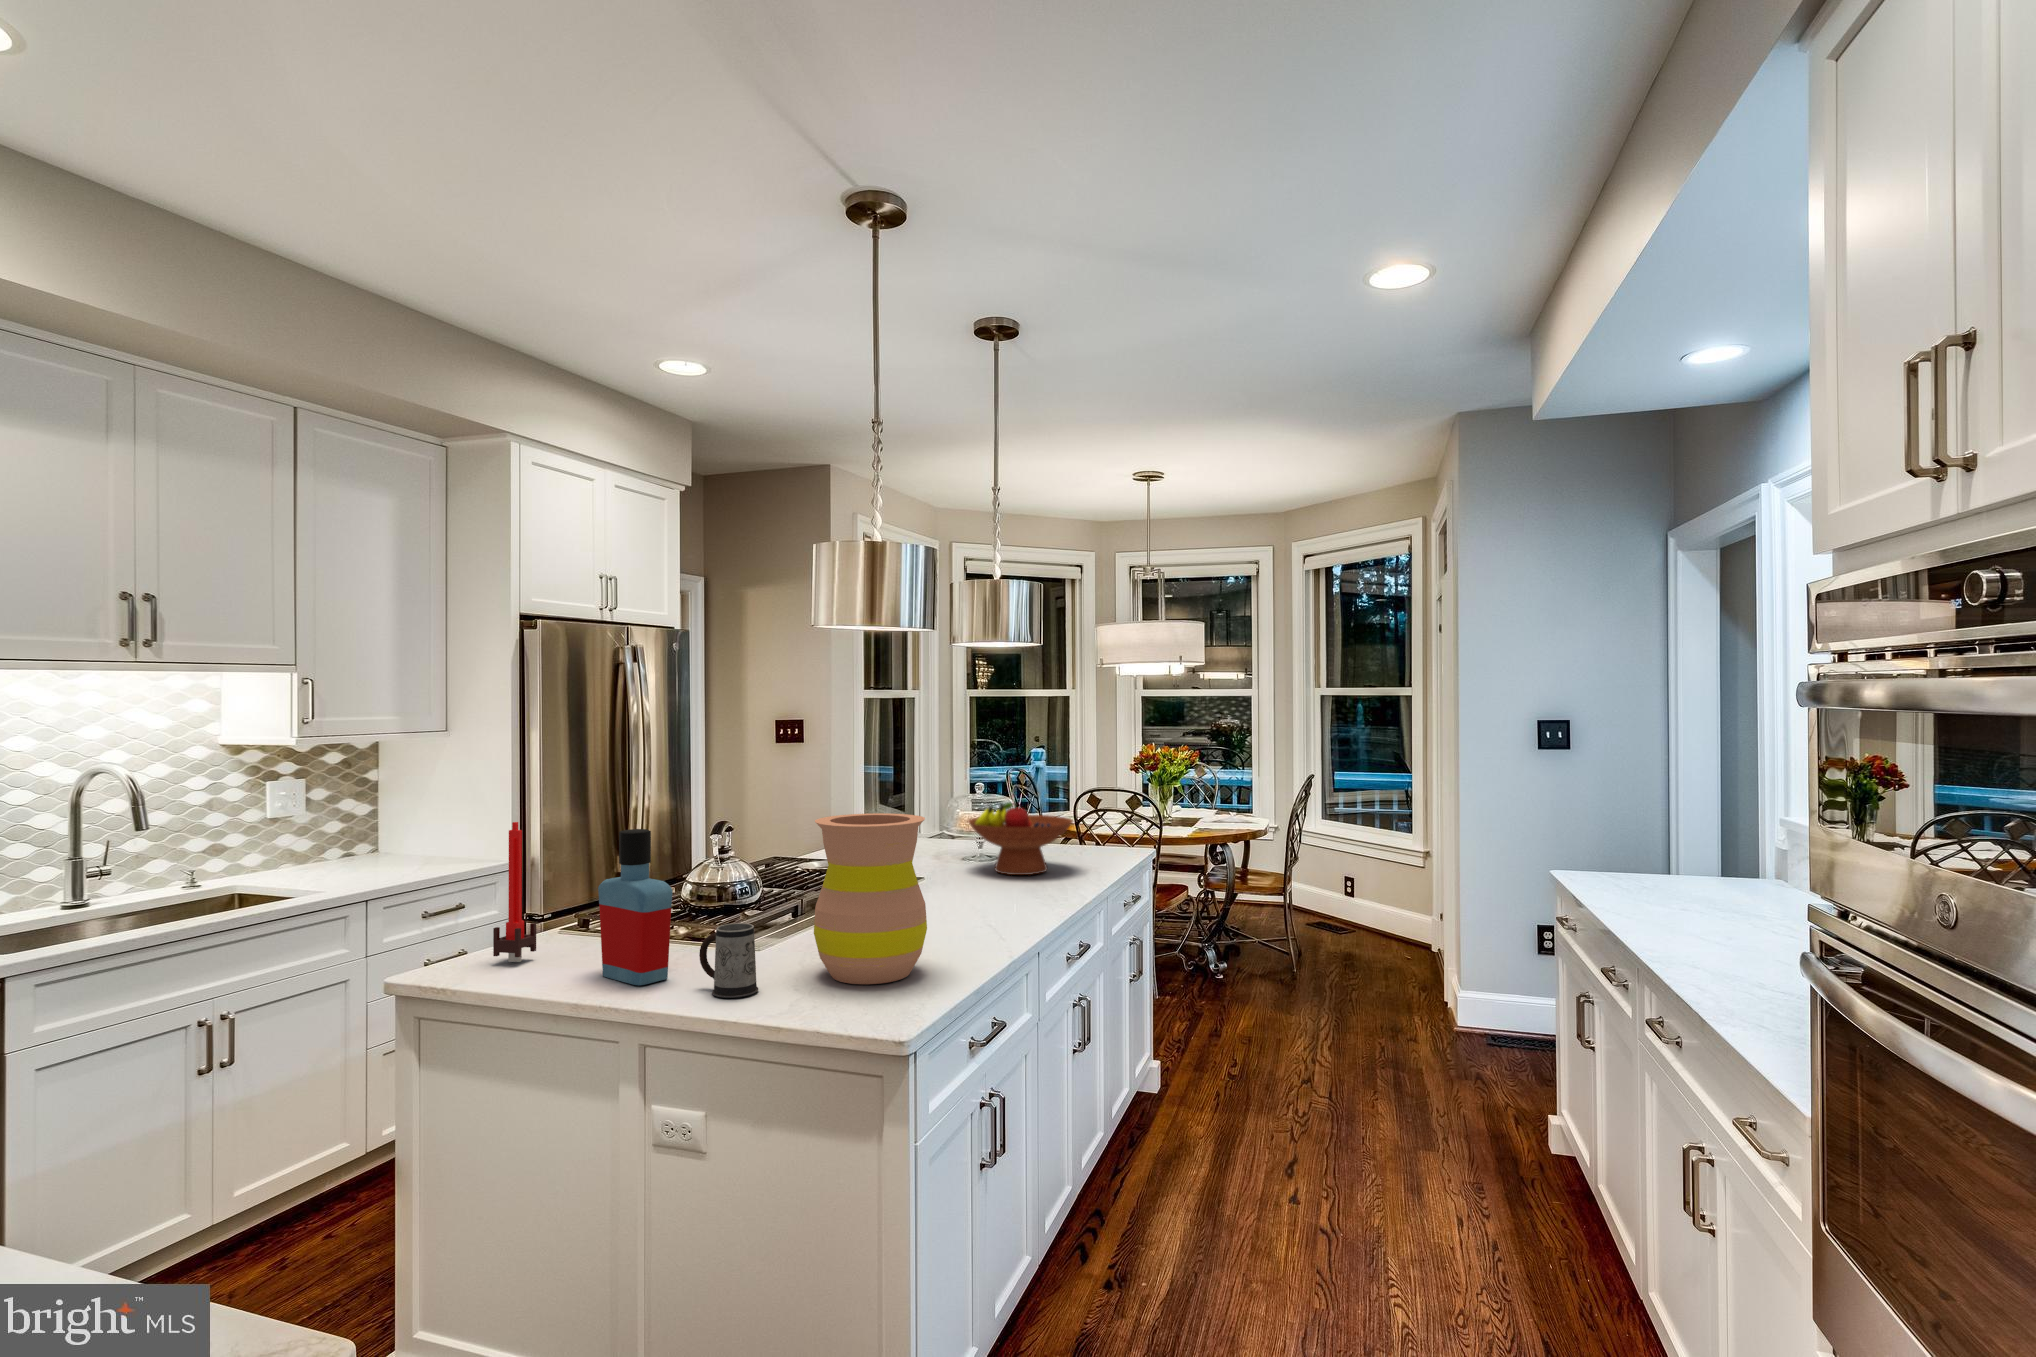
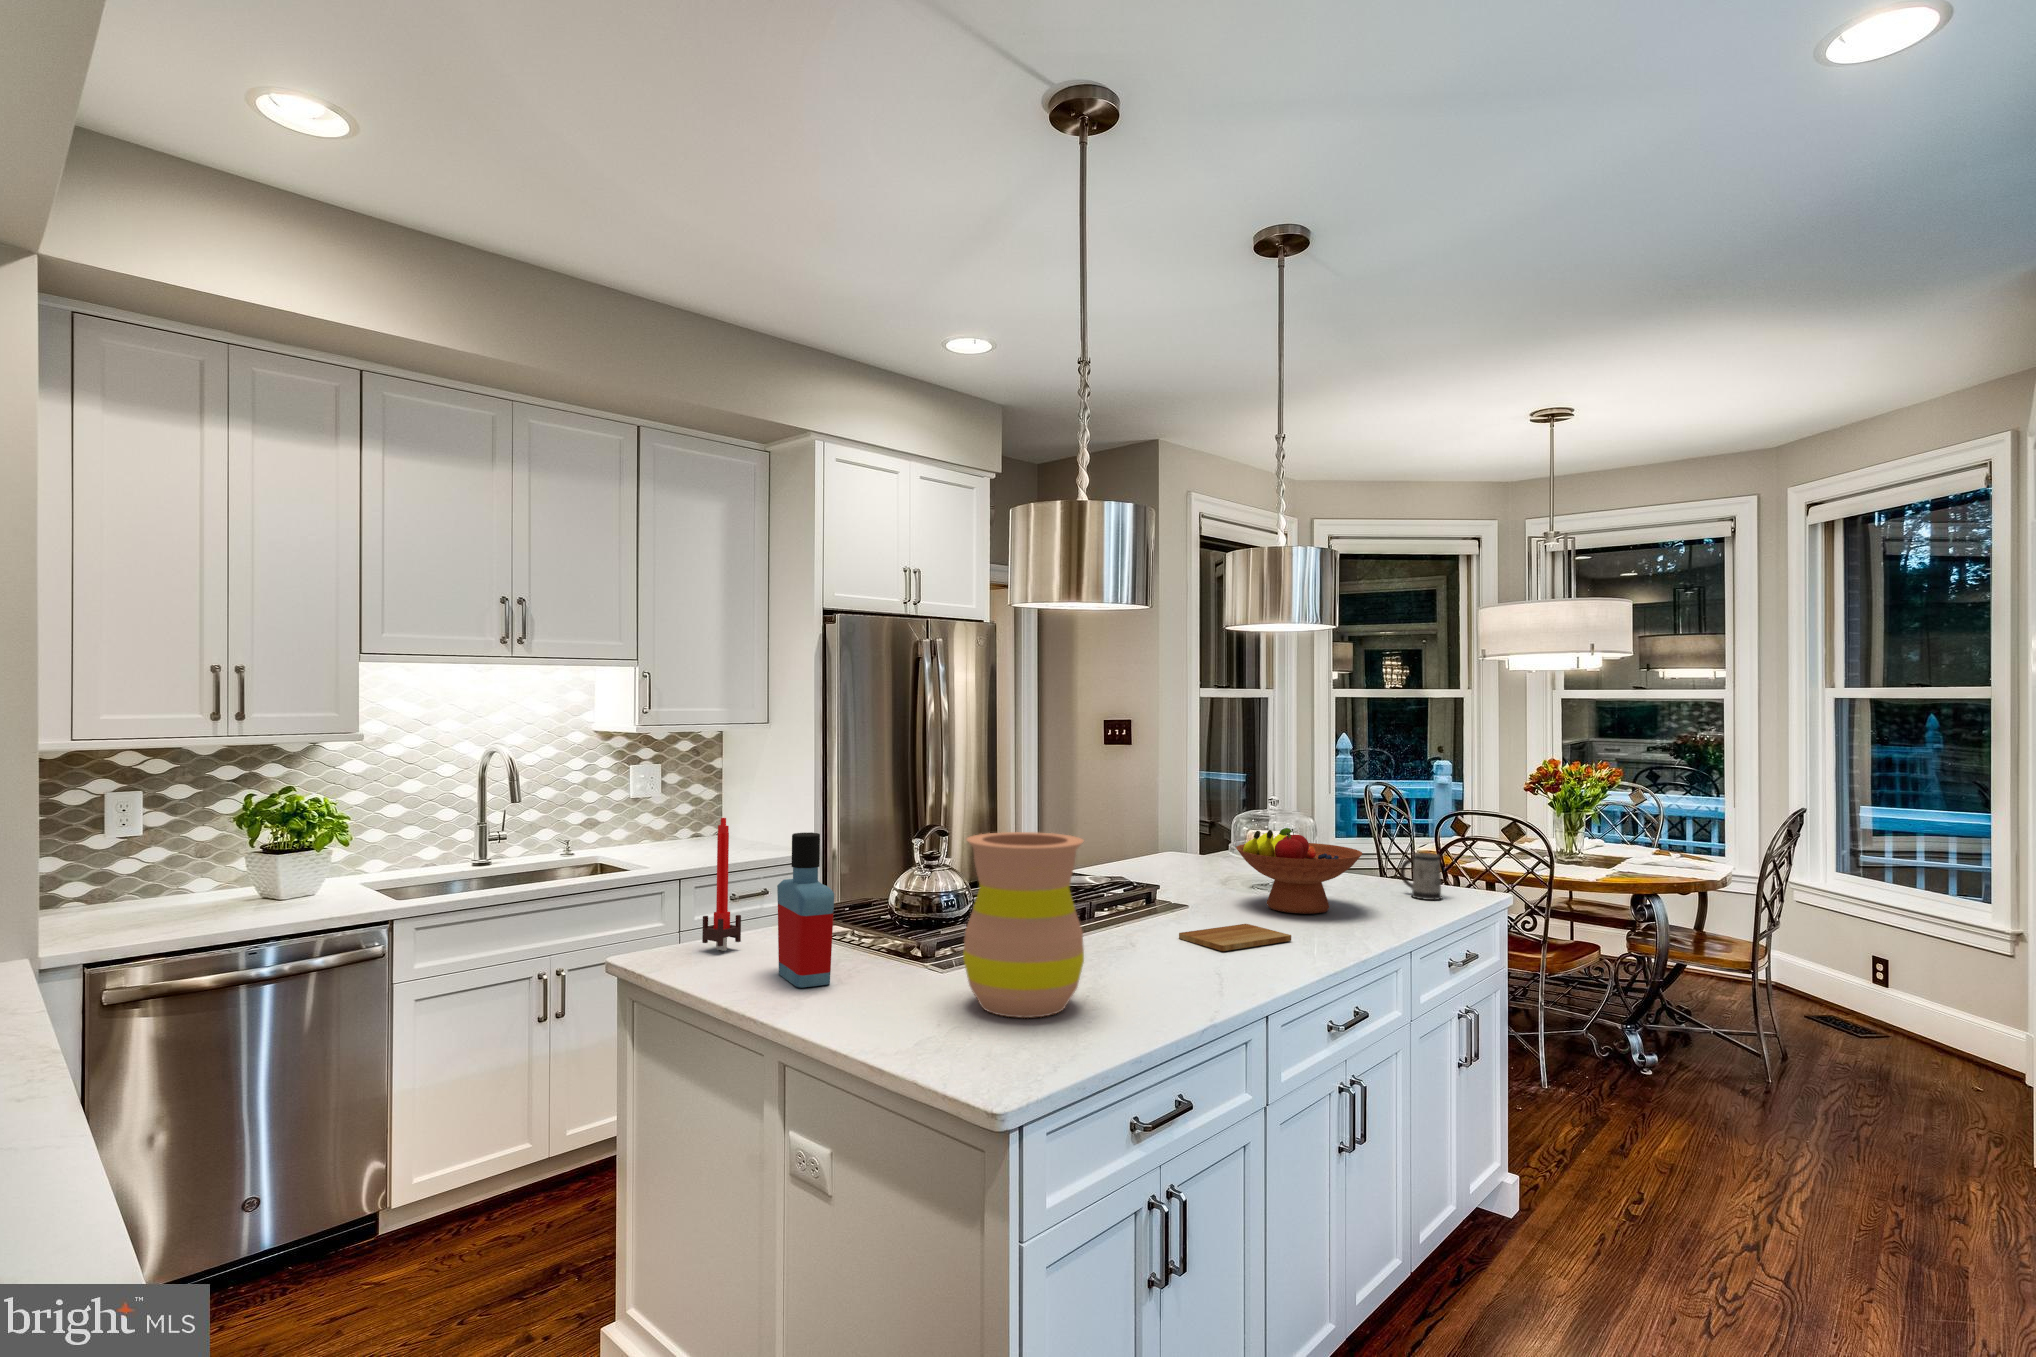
cutting board: none [948,887,1040,910] -> present [1179,924,1291,951]
mug: present [699,923,759,998] -> present [1400,853,1442,900]

